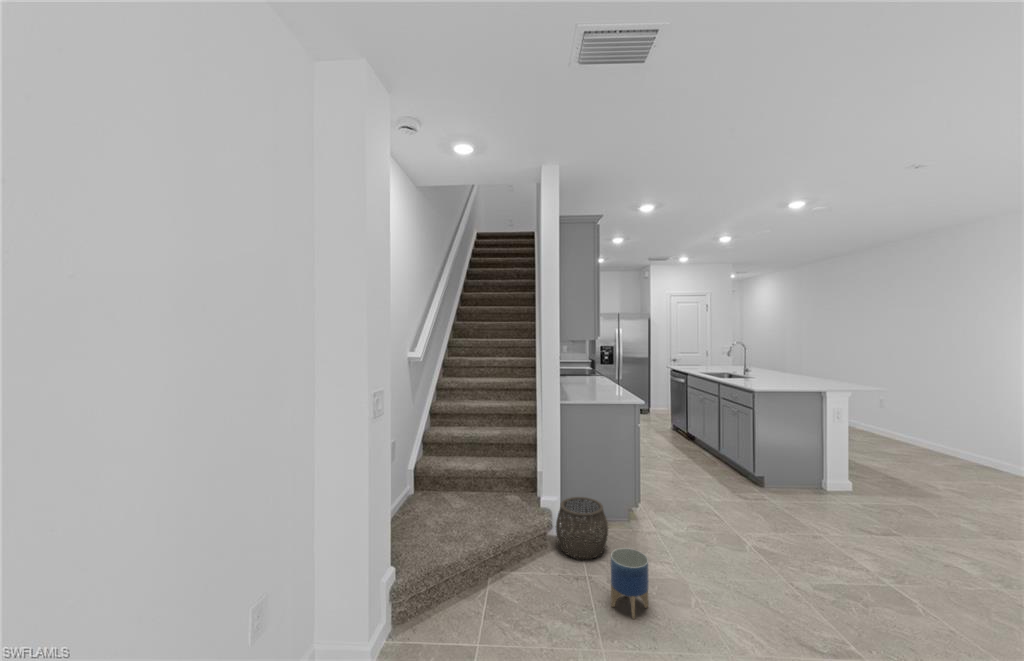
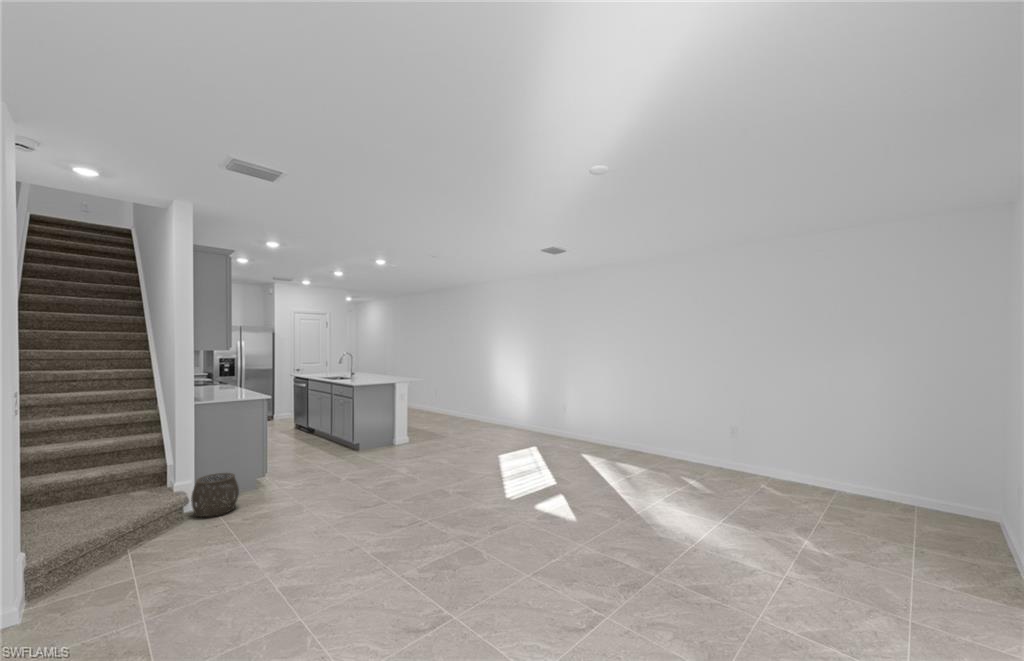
planter: present [611,548,648,619] -> none [244,488,271,529]

